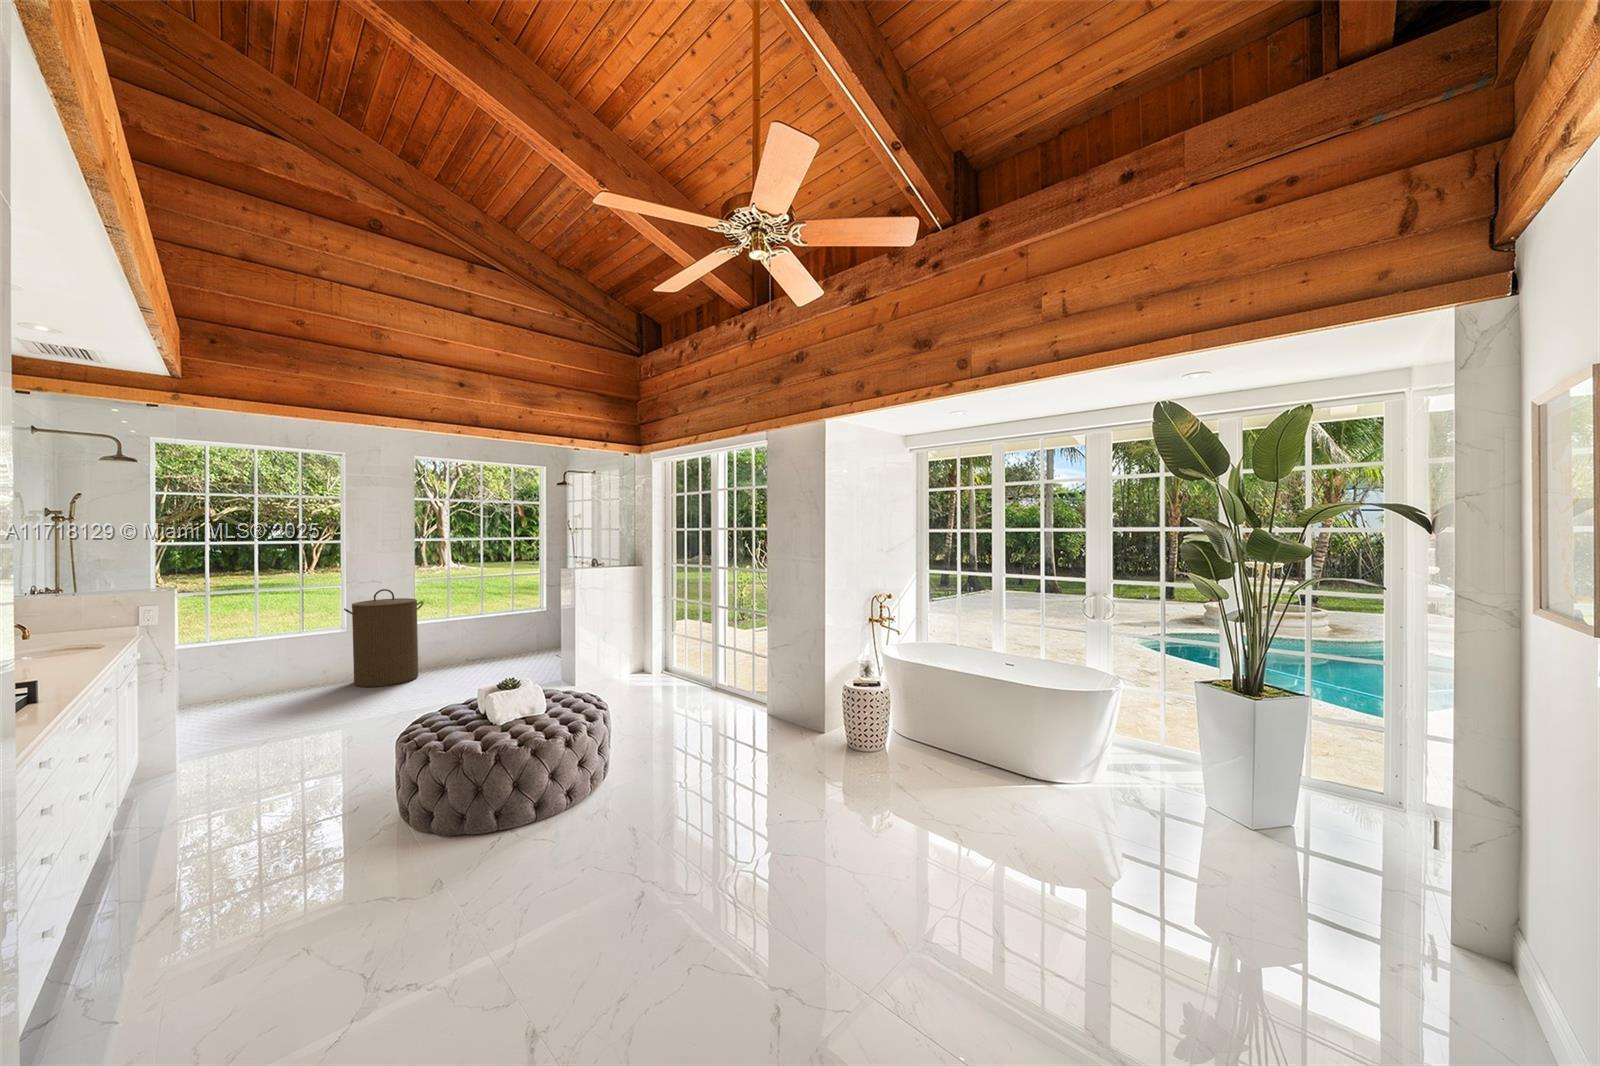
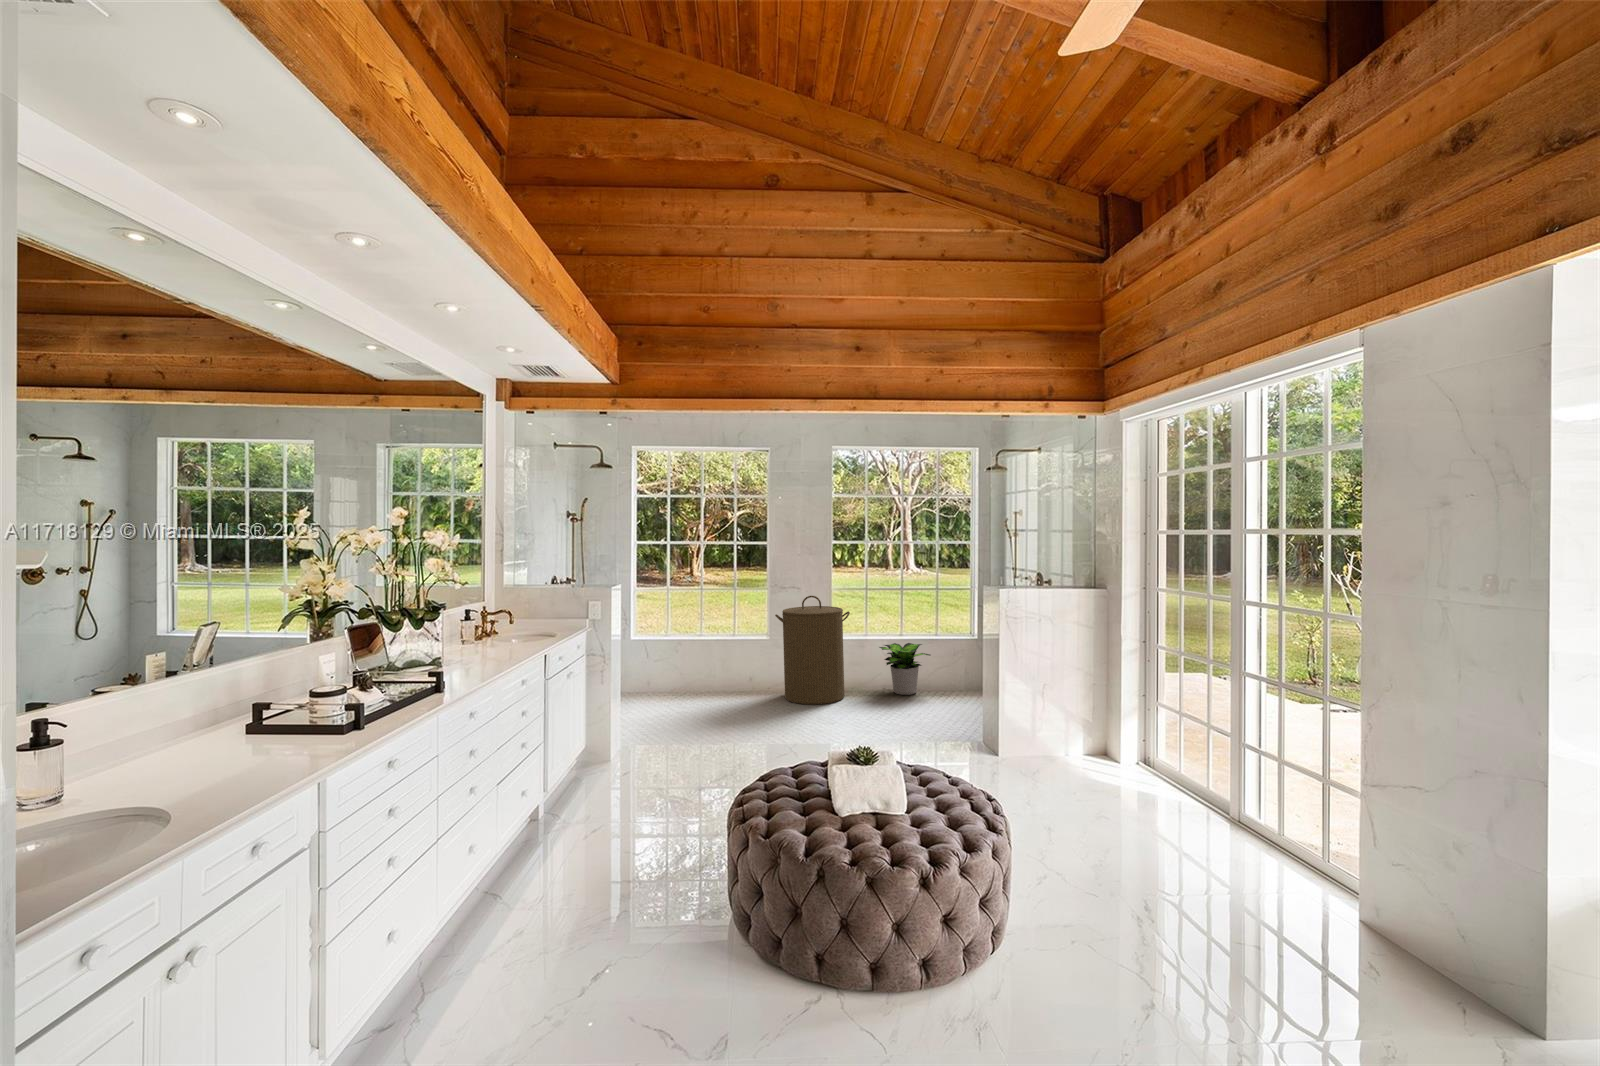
potted plant: none [450,624,501,667] -> present [879,643,930,695]

